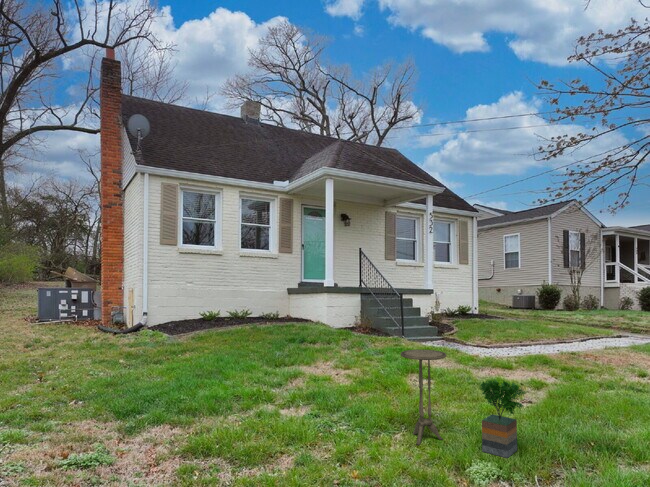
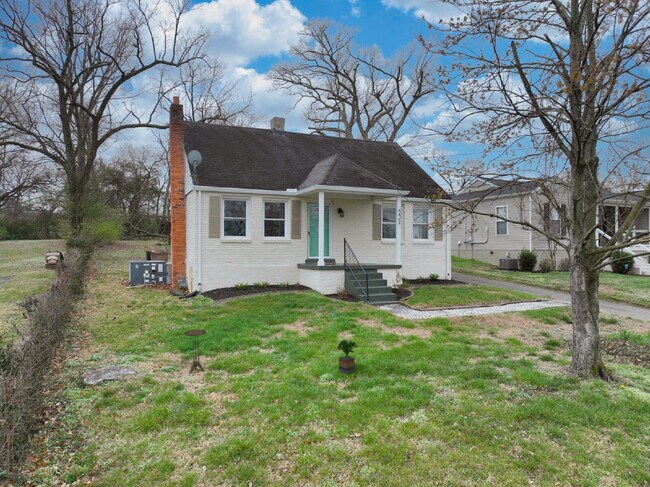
side table: present [401,349,446,445] -> present [184,330,206,373]

